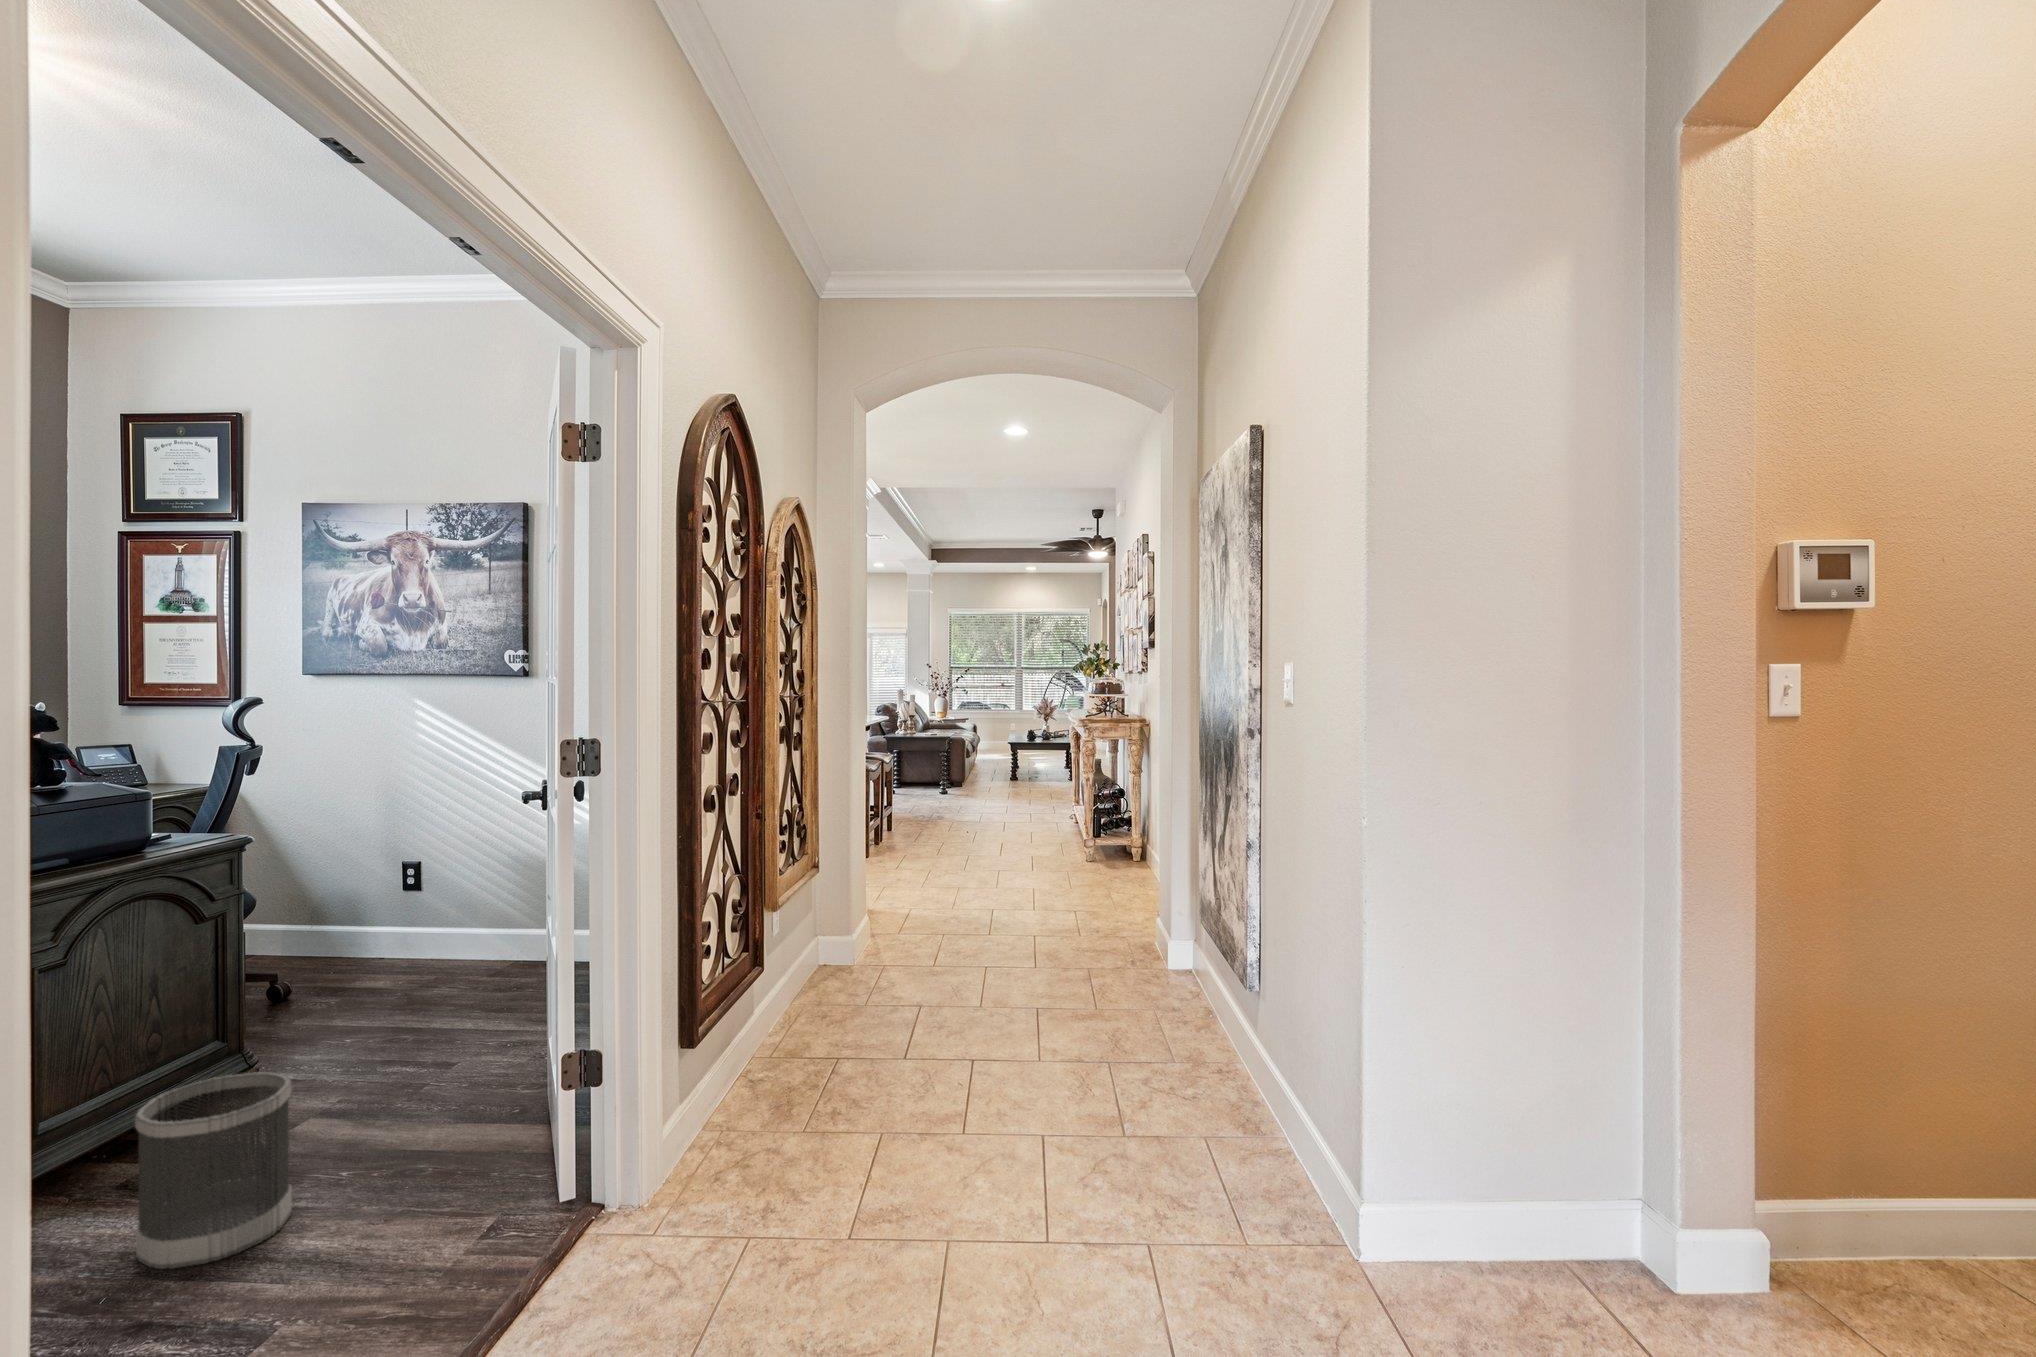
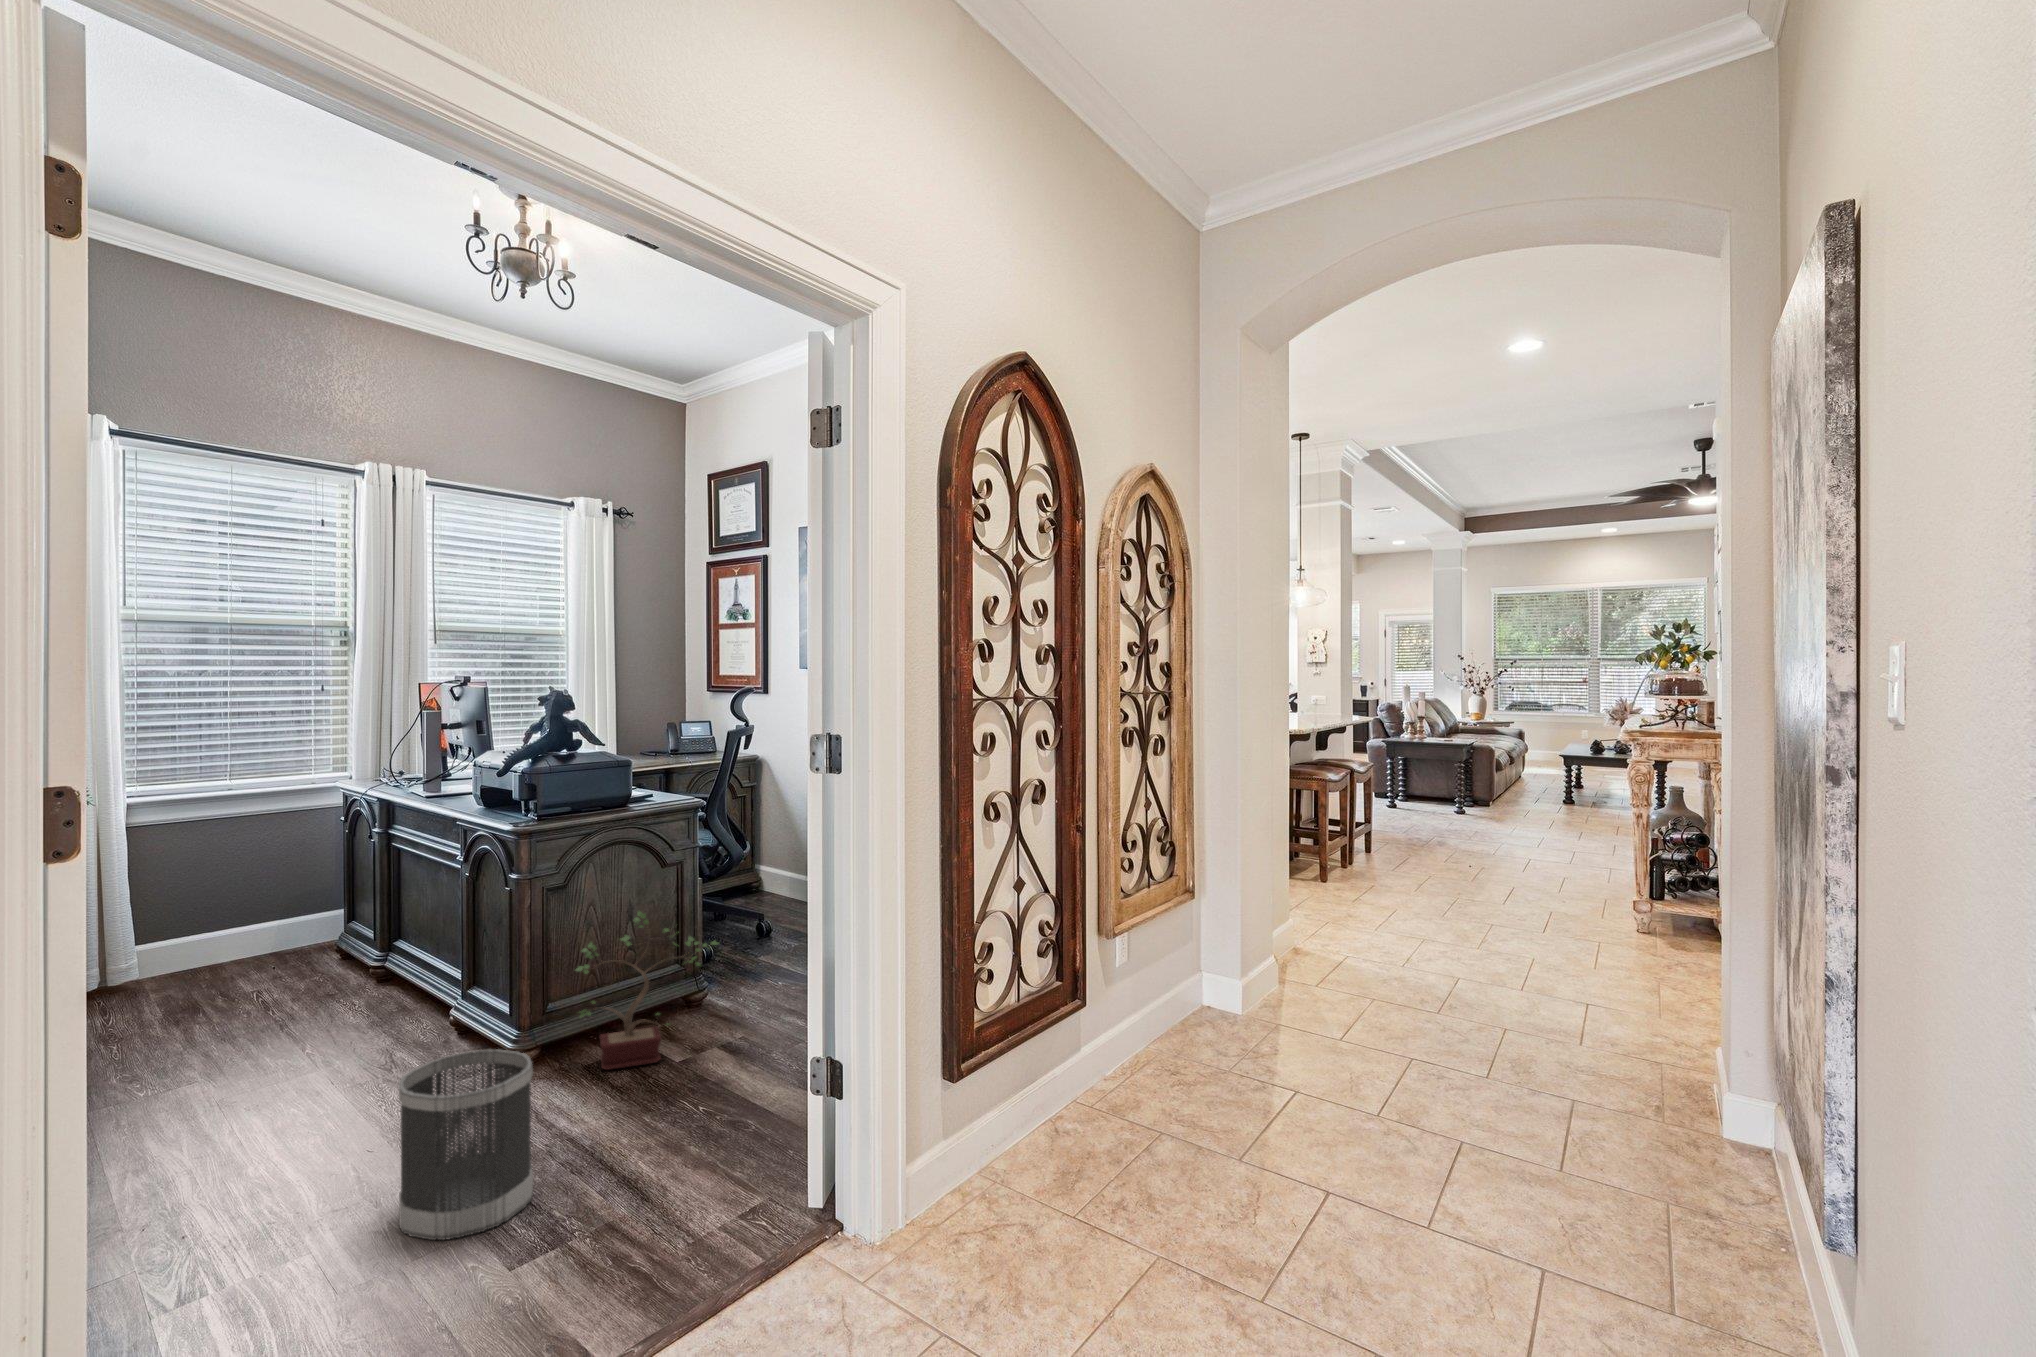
potted plant: none [223,935,393,1105] -> present [576,911,719,1070]

